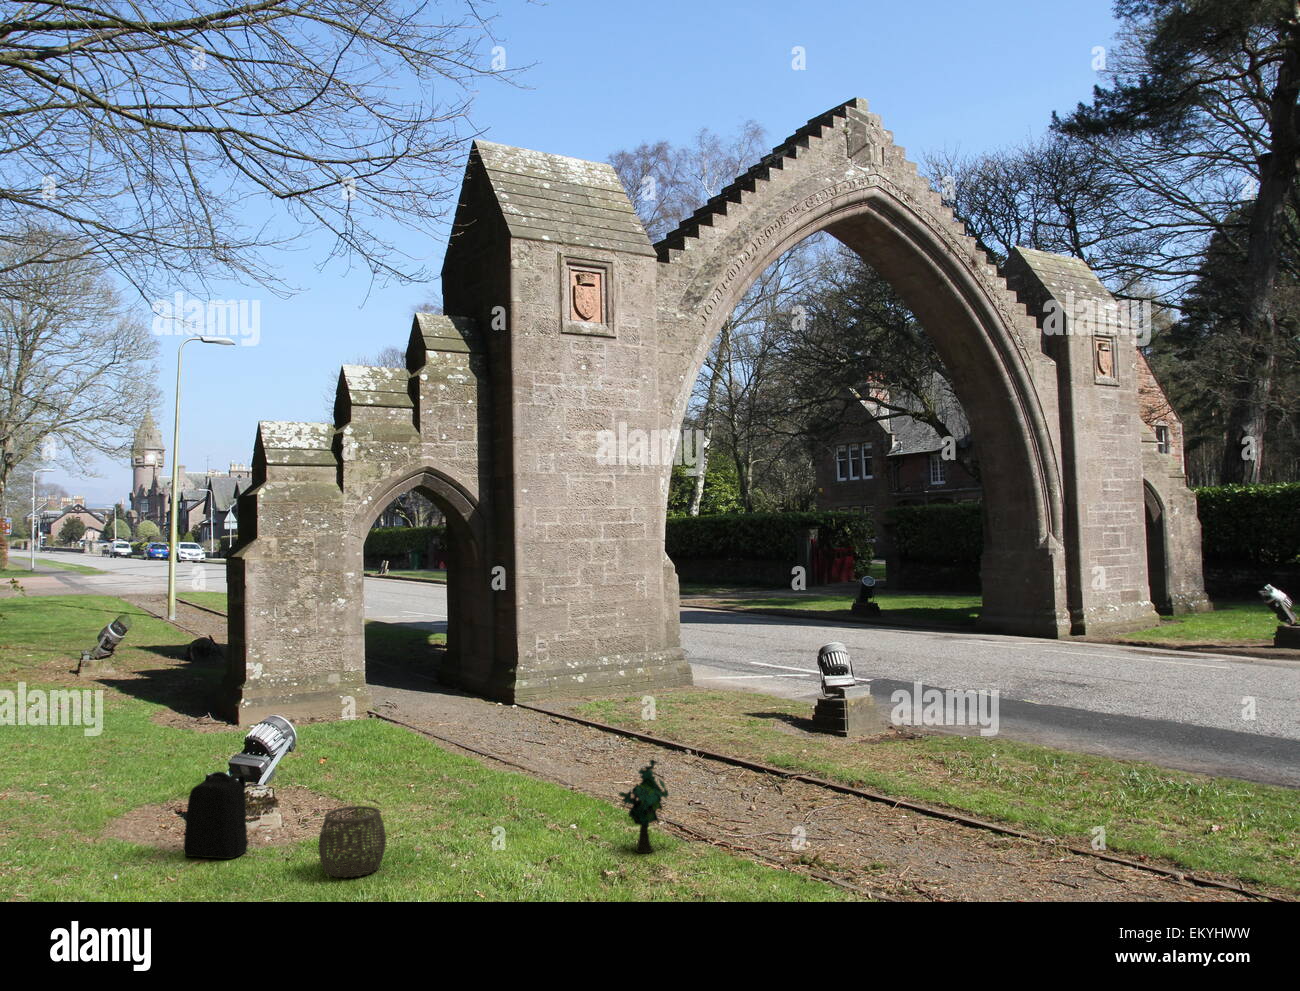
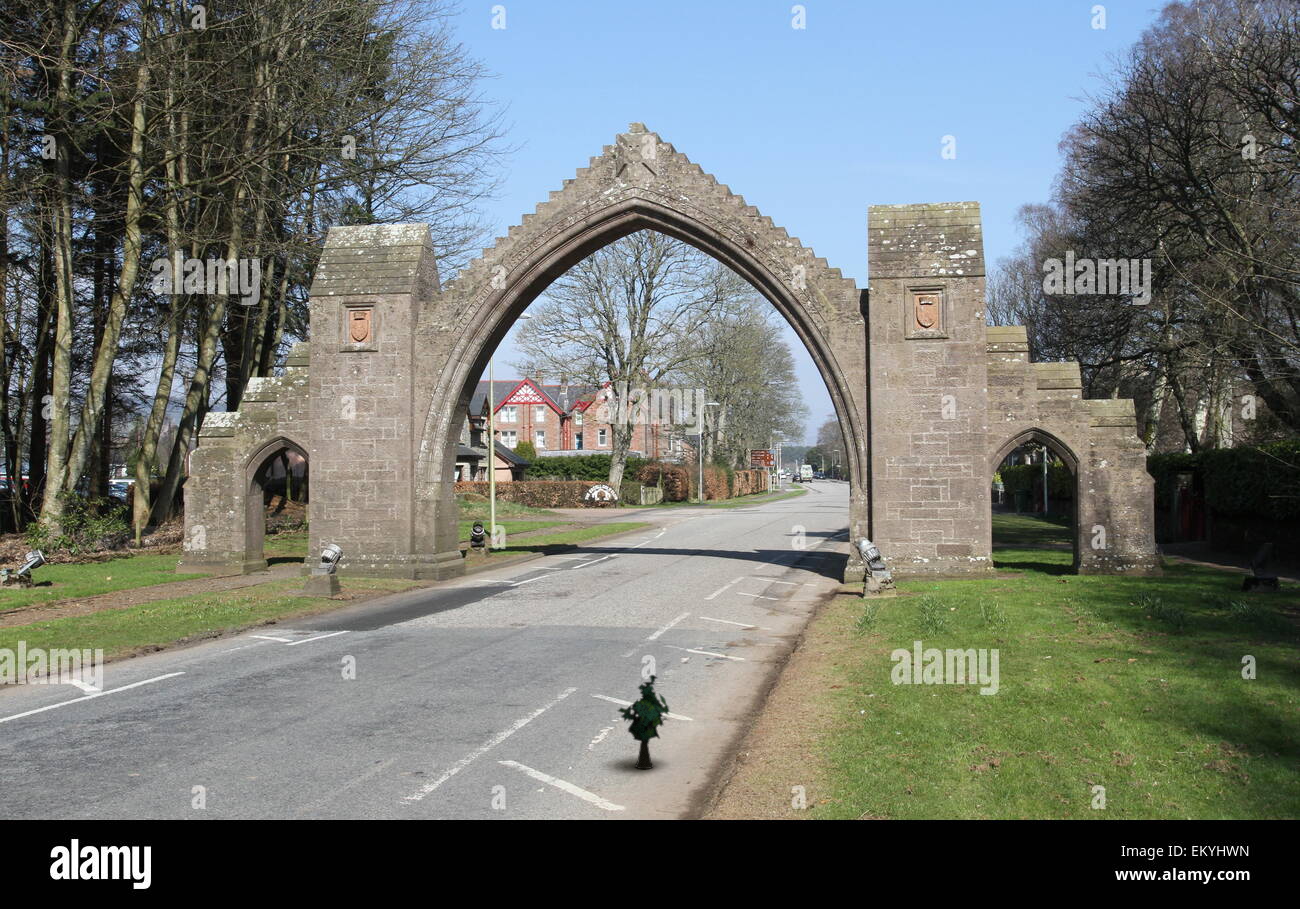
backpack: present [183,771,248,859] -> none [175,687,240,775]
woven basket: present [318,806,386,878] -> none [312,723,381,795]

